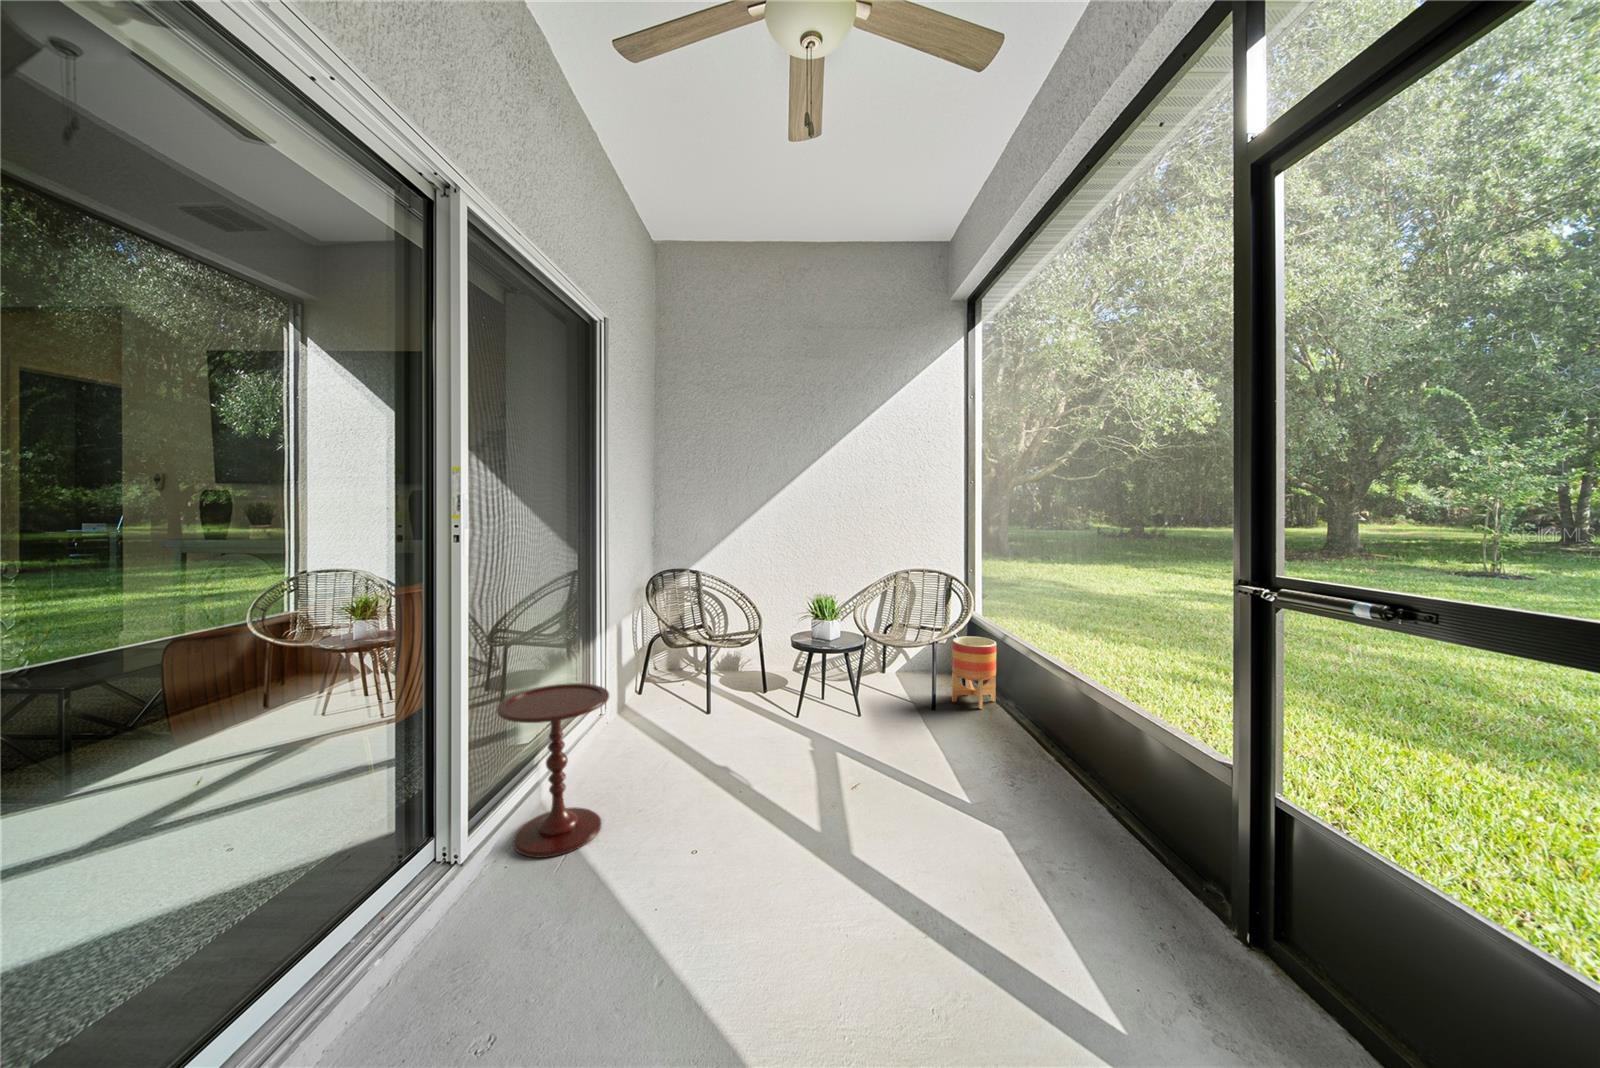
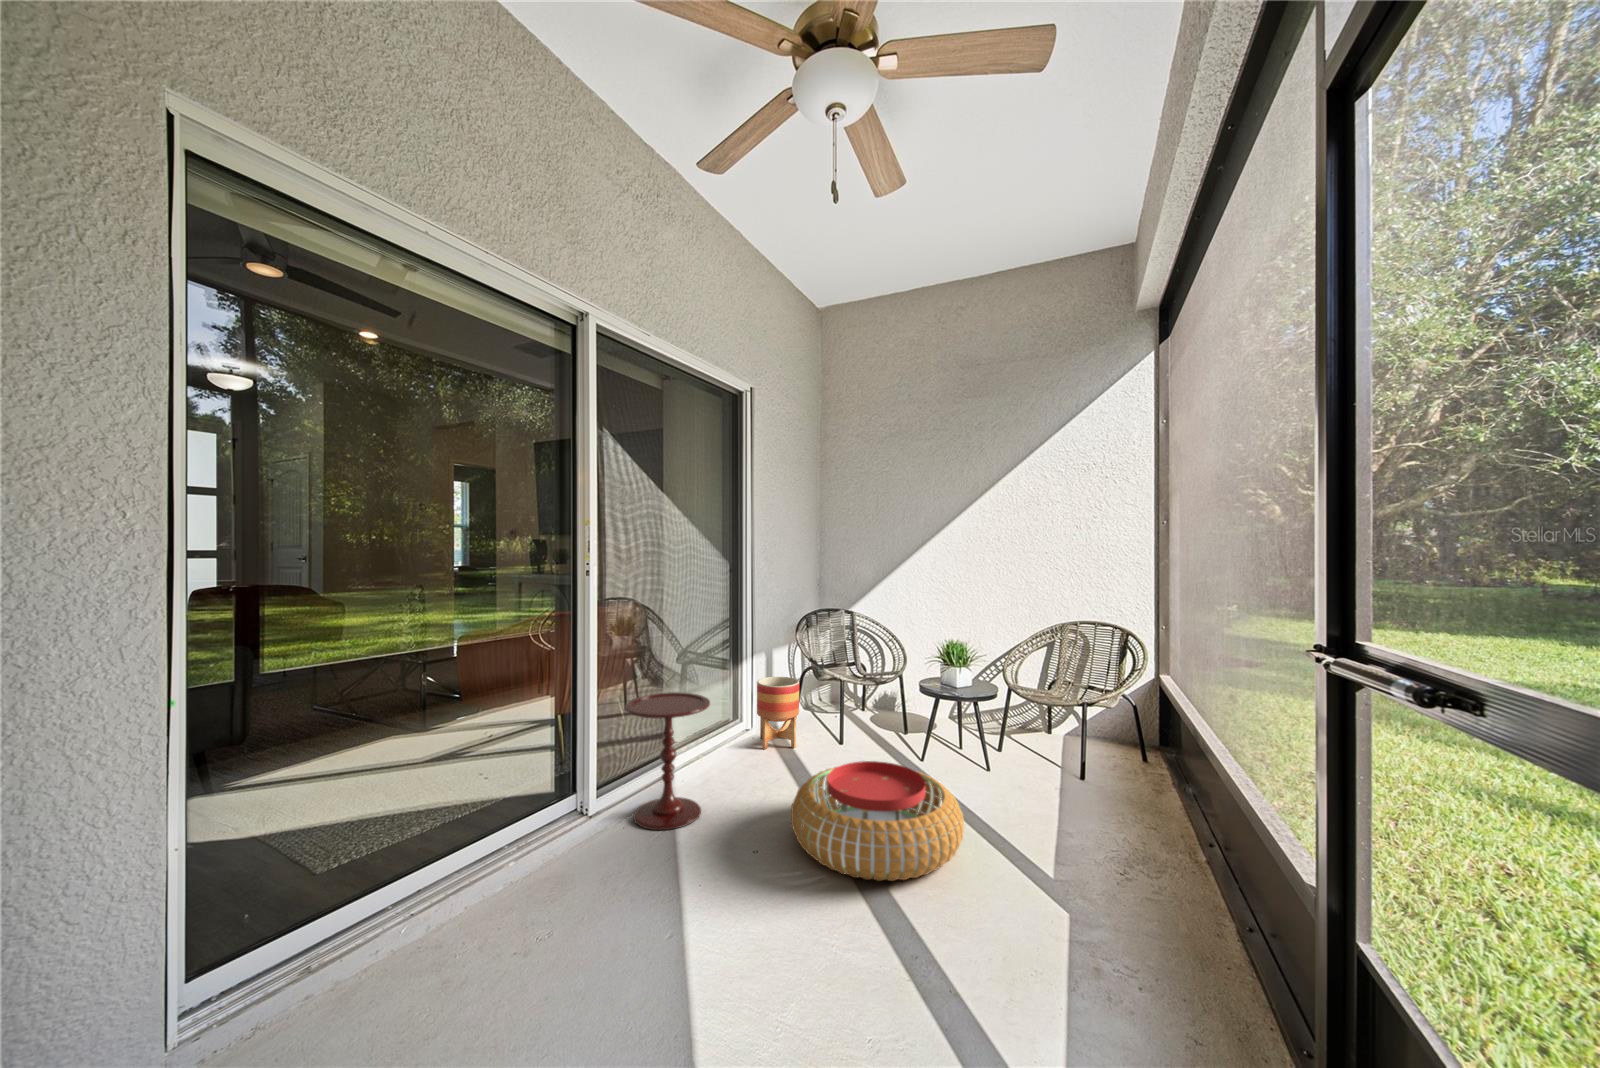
planter: present [952,636,996,709] -> present [757,677,799,749]
pouf: none [718,724,894,849] -> present [791,761,964,881]

